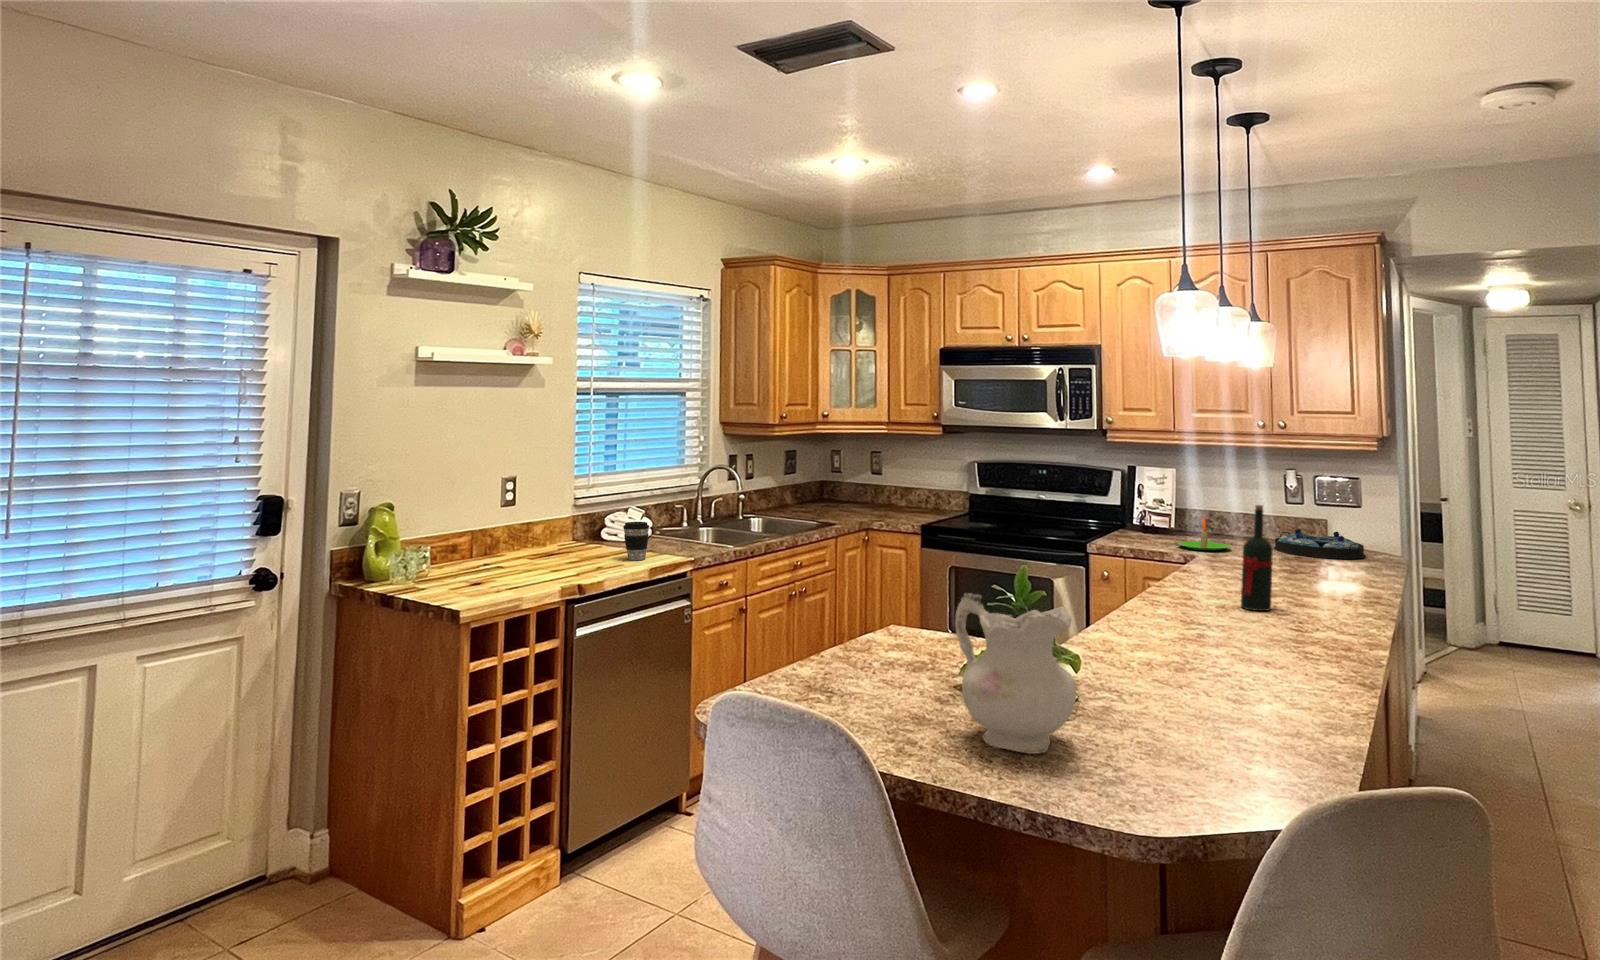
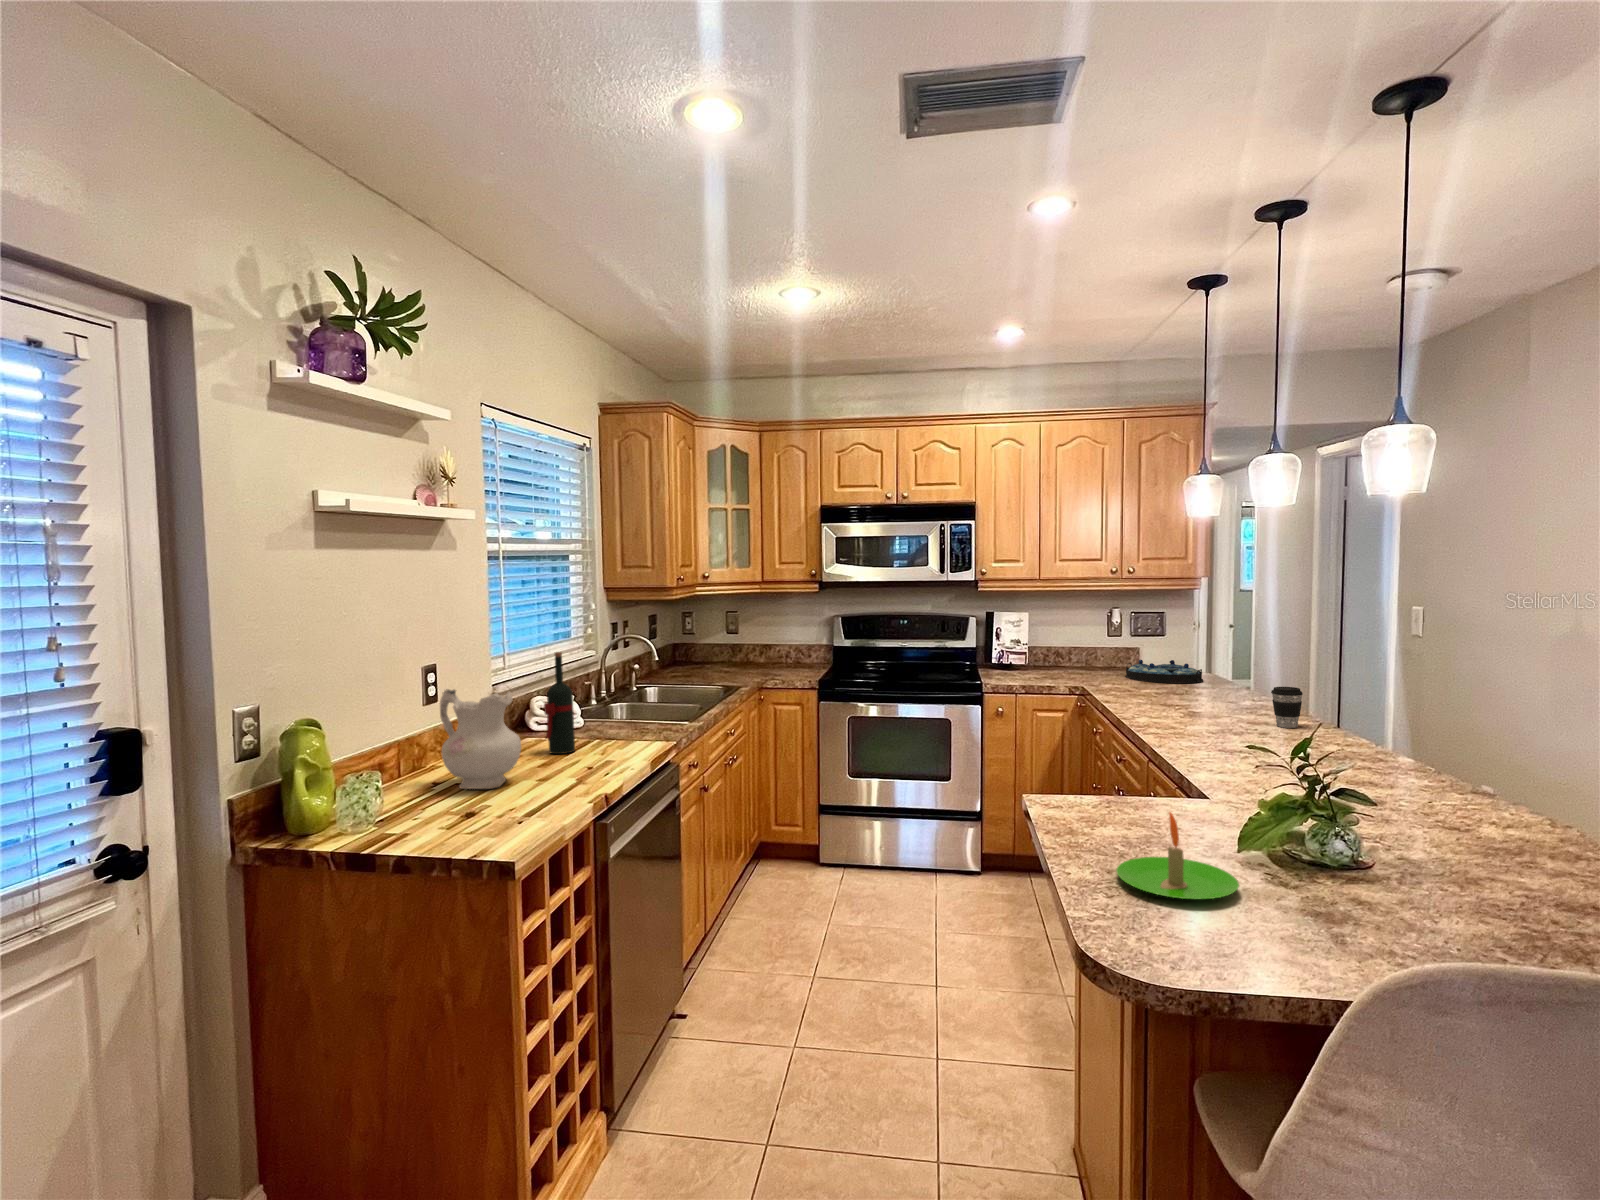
wine bottle: present [1241,505,1273,611] -> present [544,652,575,754]
candle: present [1178,517,1231,551] -> present [1116,813,1239,899]
coffee cup: present [623,522,649,560] -> present [1271,687,1303,728]
ceramic pitcher: present [955,593,1076,754] -> present [440,689,521,789]

